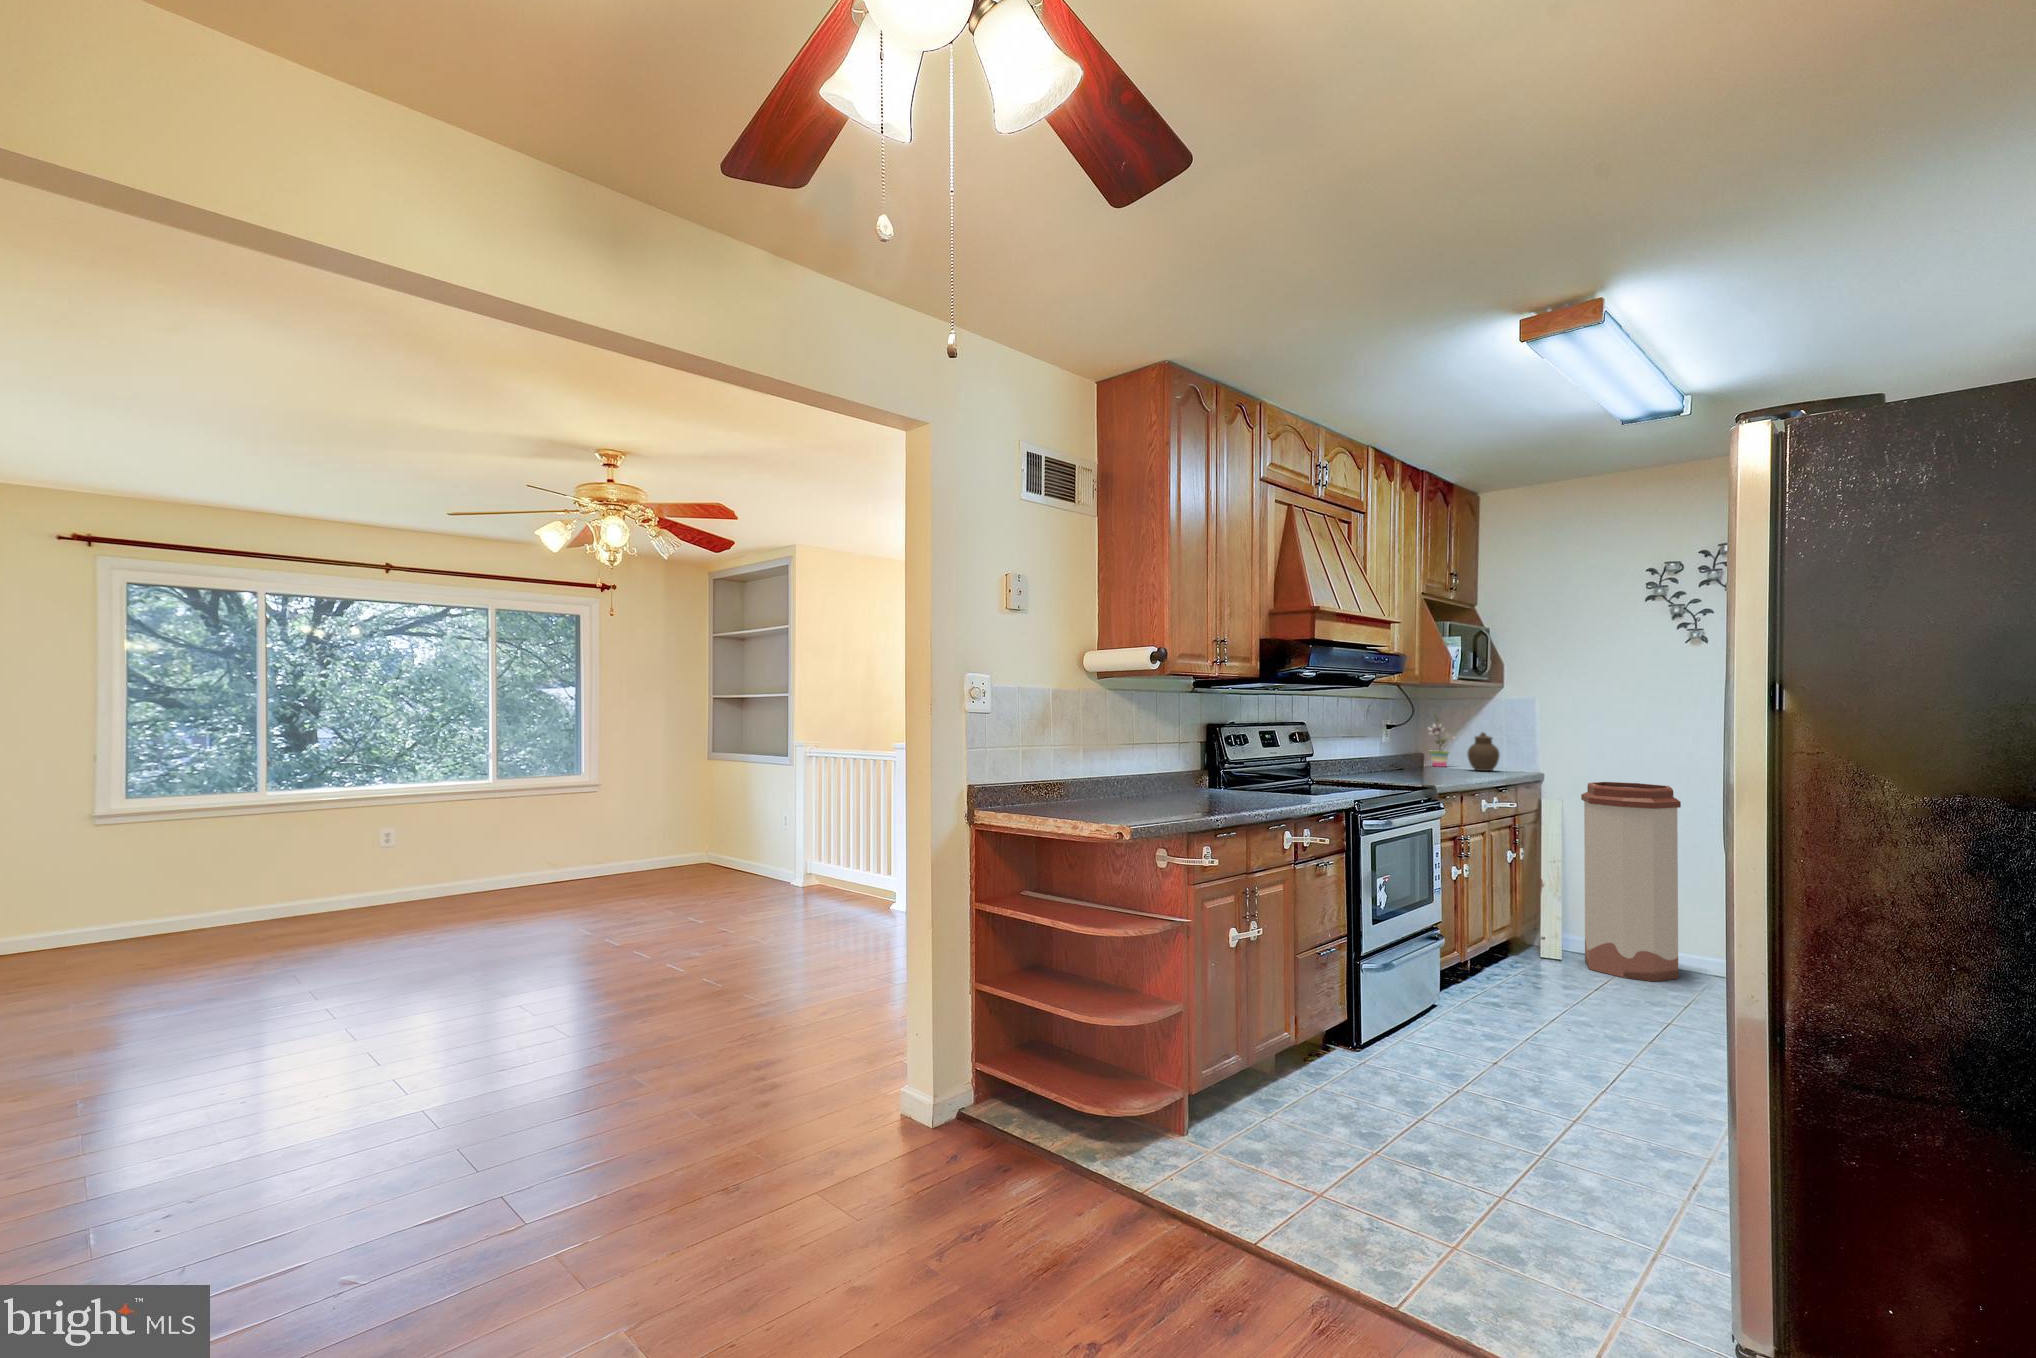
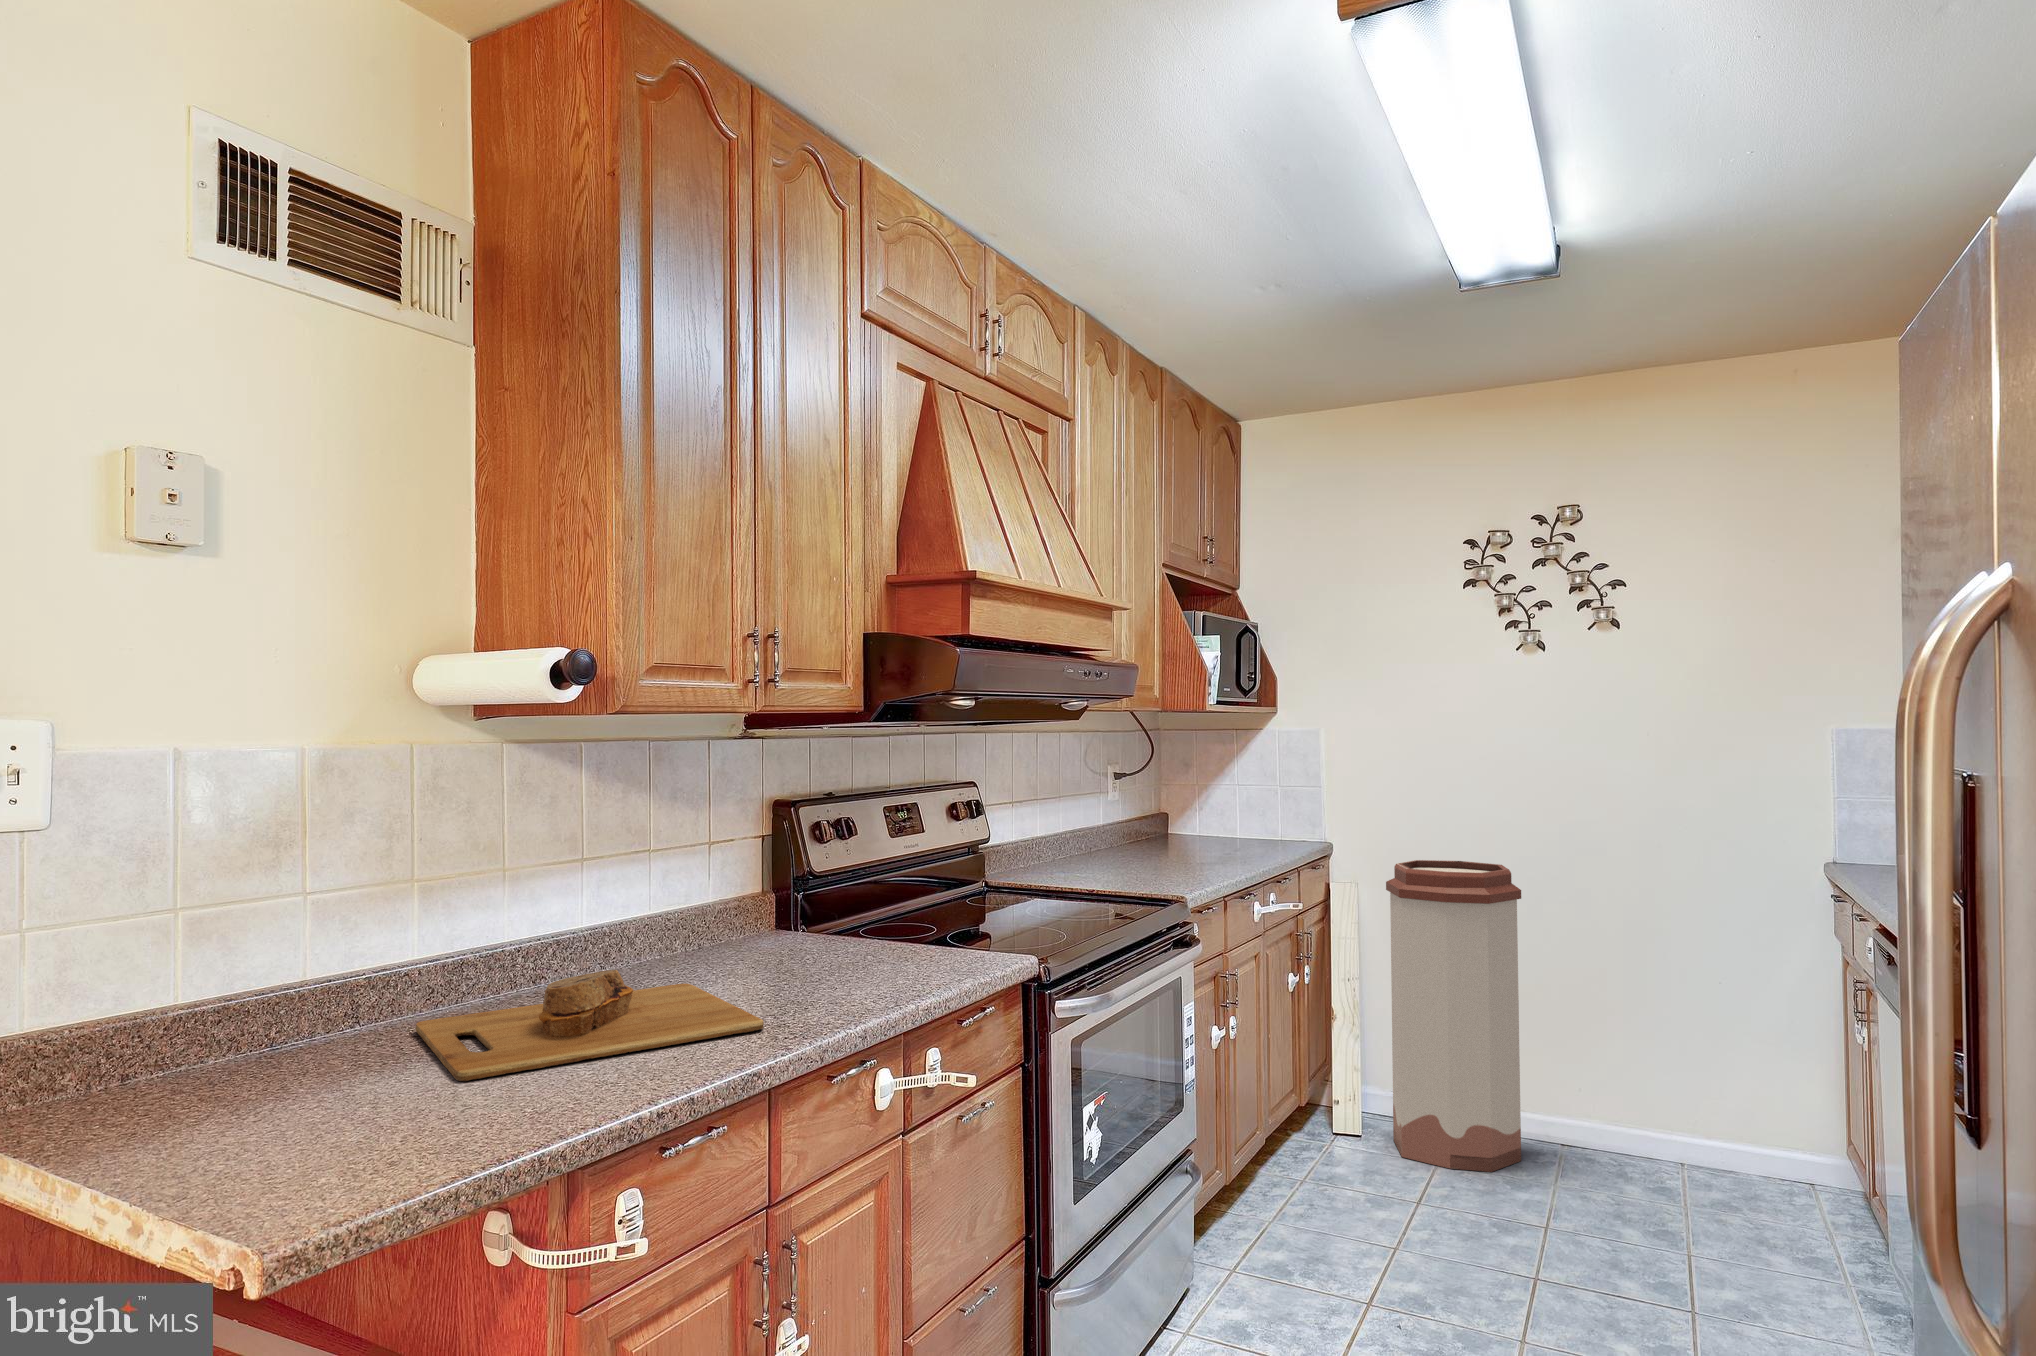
potted plant: present [1429,715,1455,767] -> none [1167,754,1213,840]
jar: present [1467,733,1500,771] -> none [1225,787,1270,847]
cutting board: none [1081,788,1231,820] -> present [416,970,764,1081]

